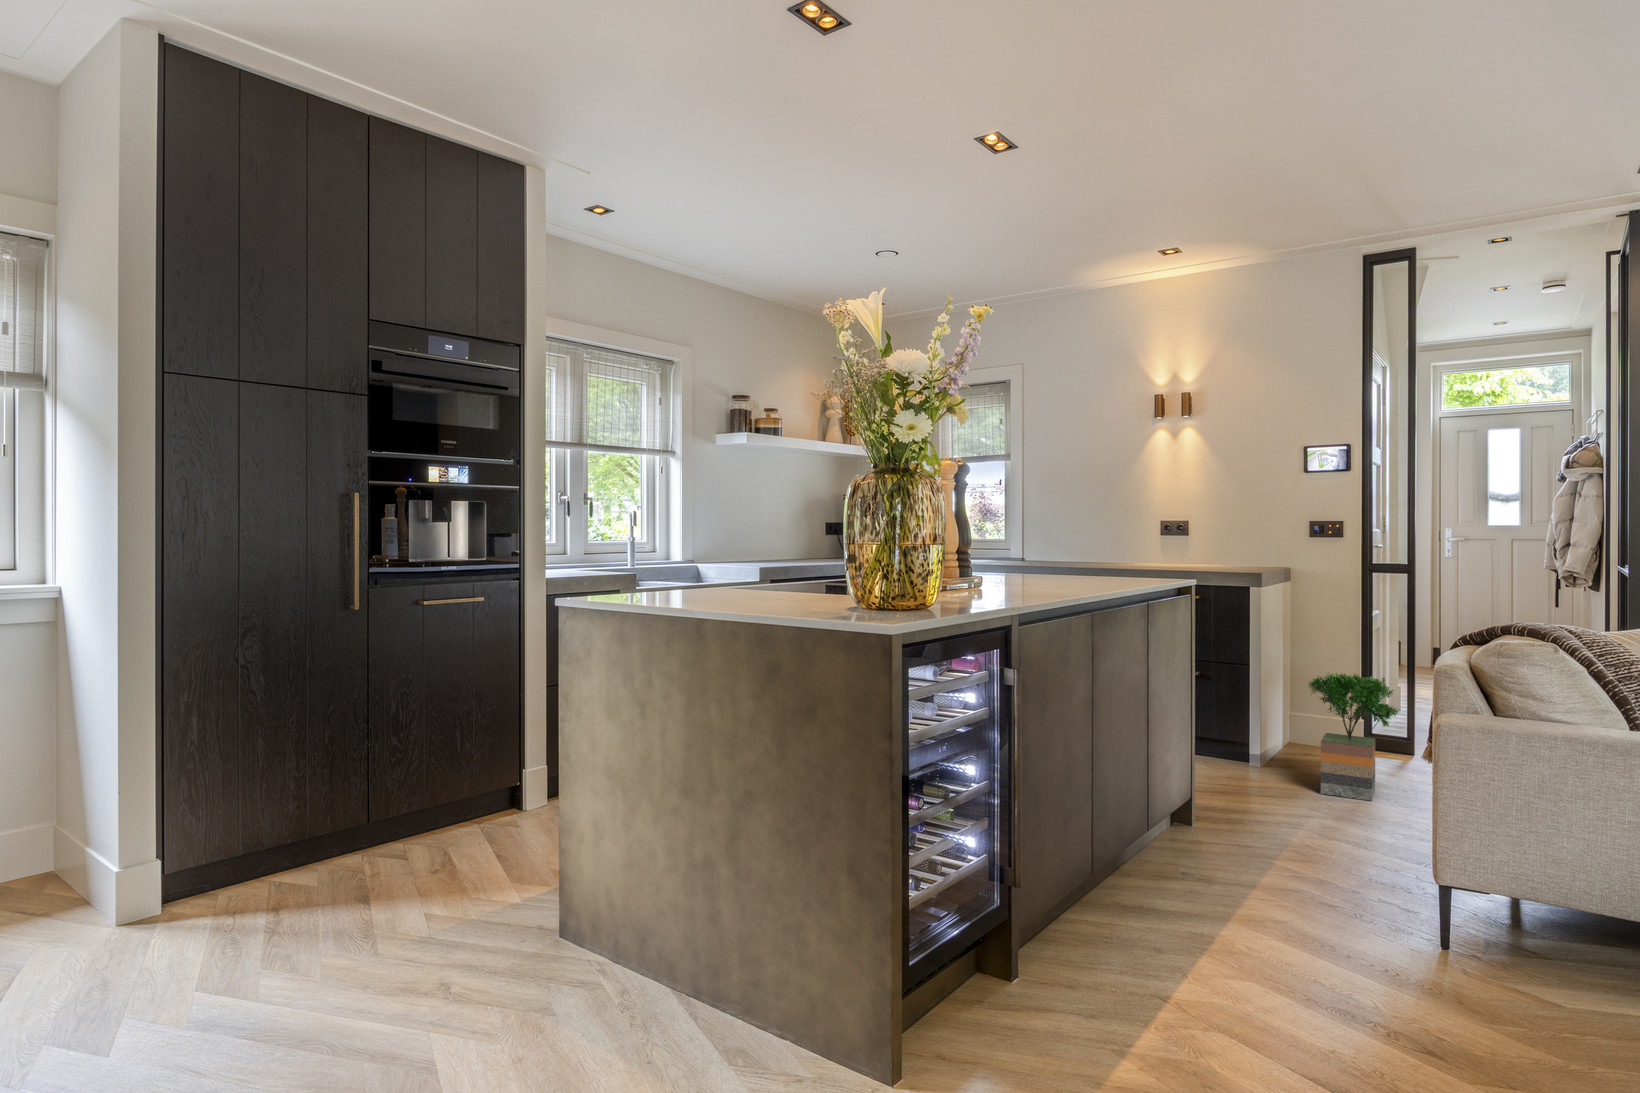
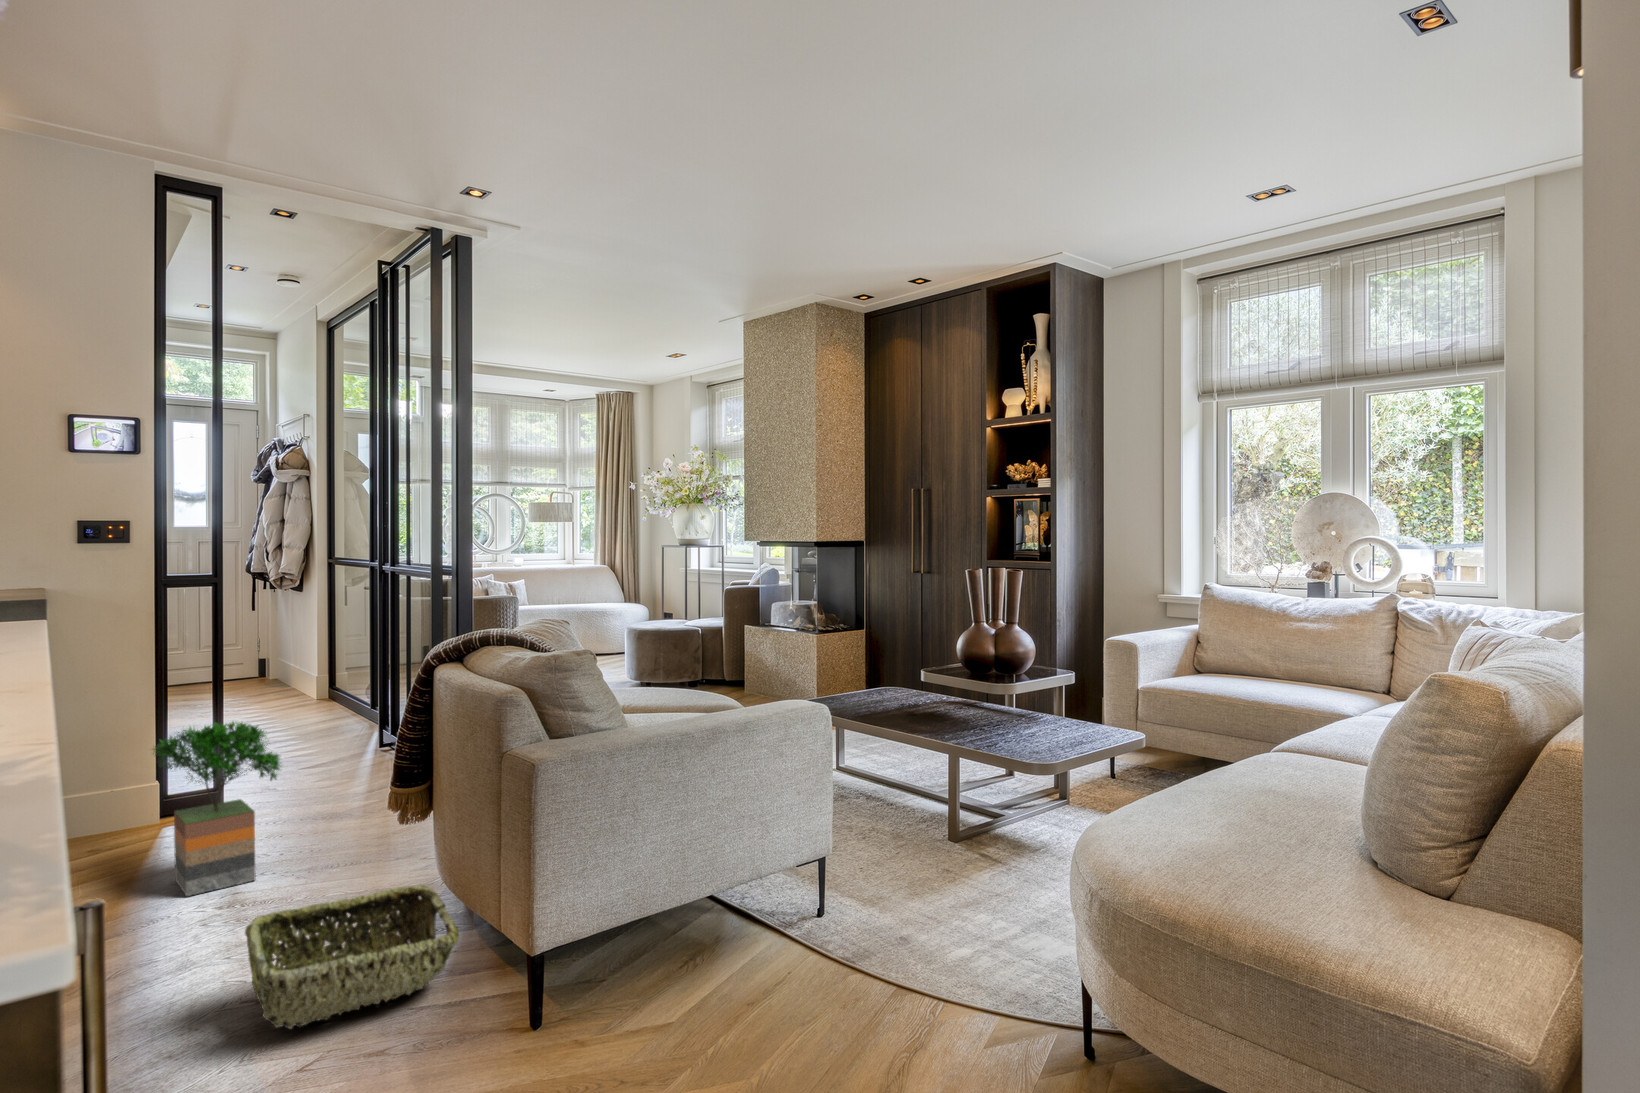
woven basket: none [1263,795,1427,894] -> present [245,885,459,1029]

